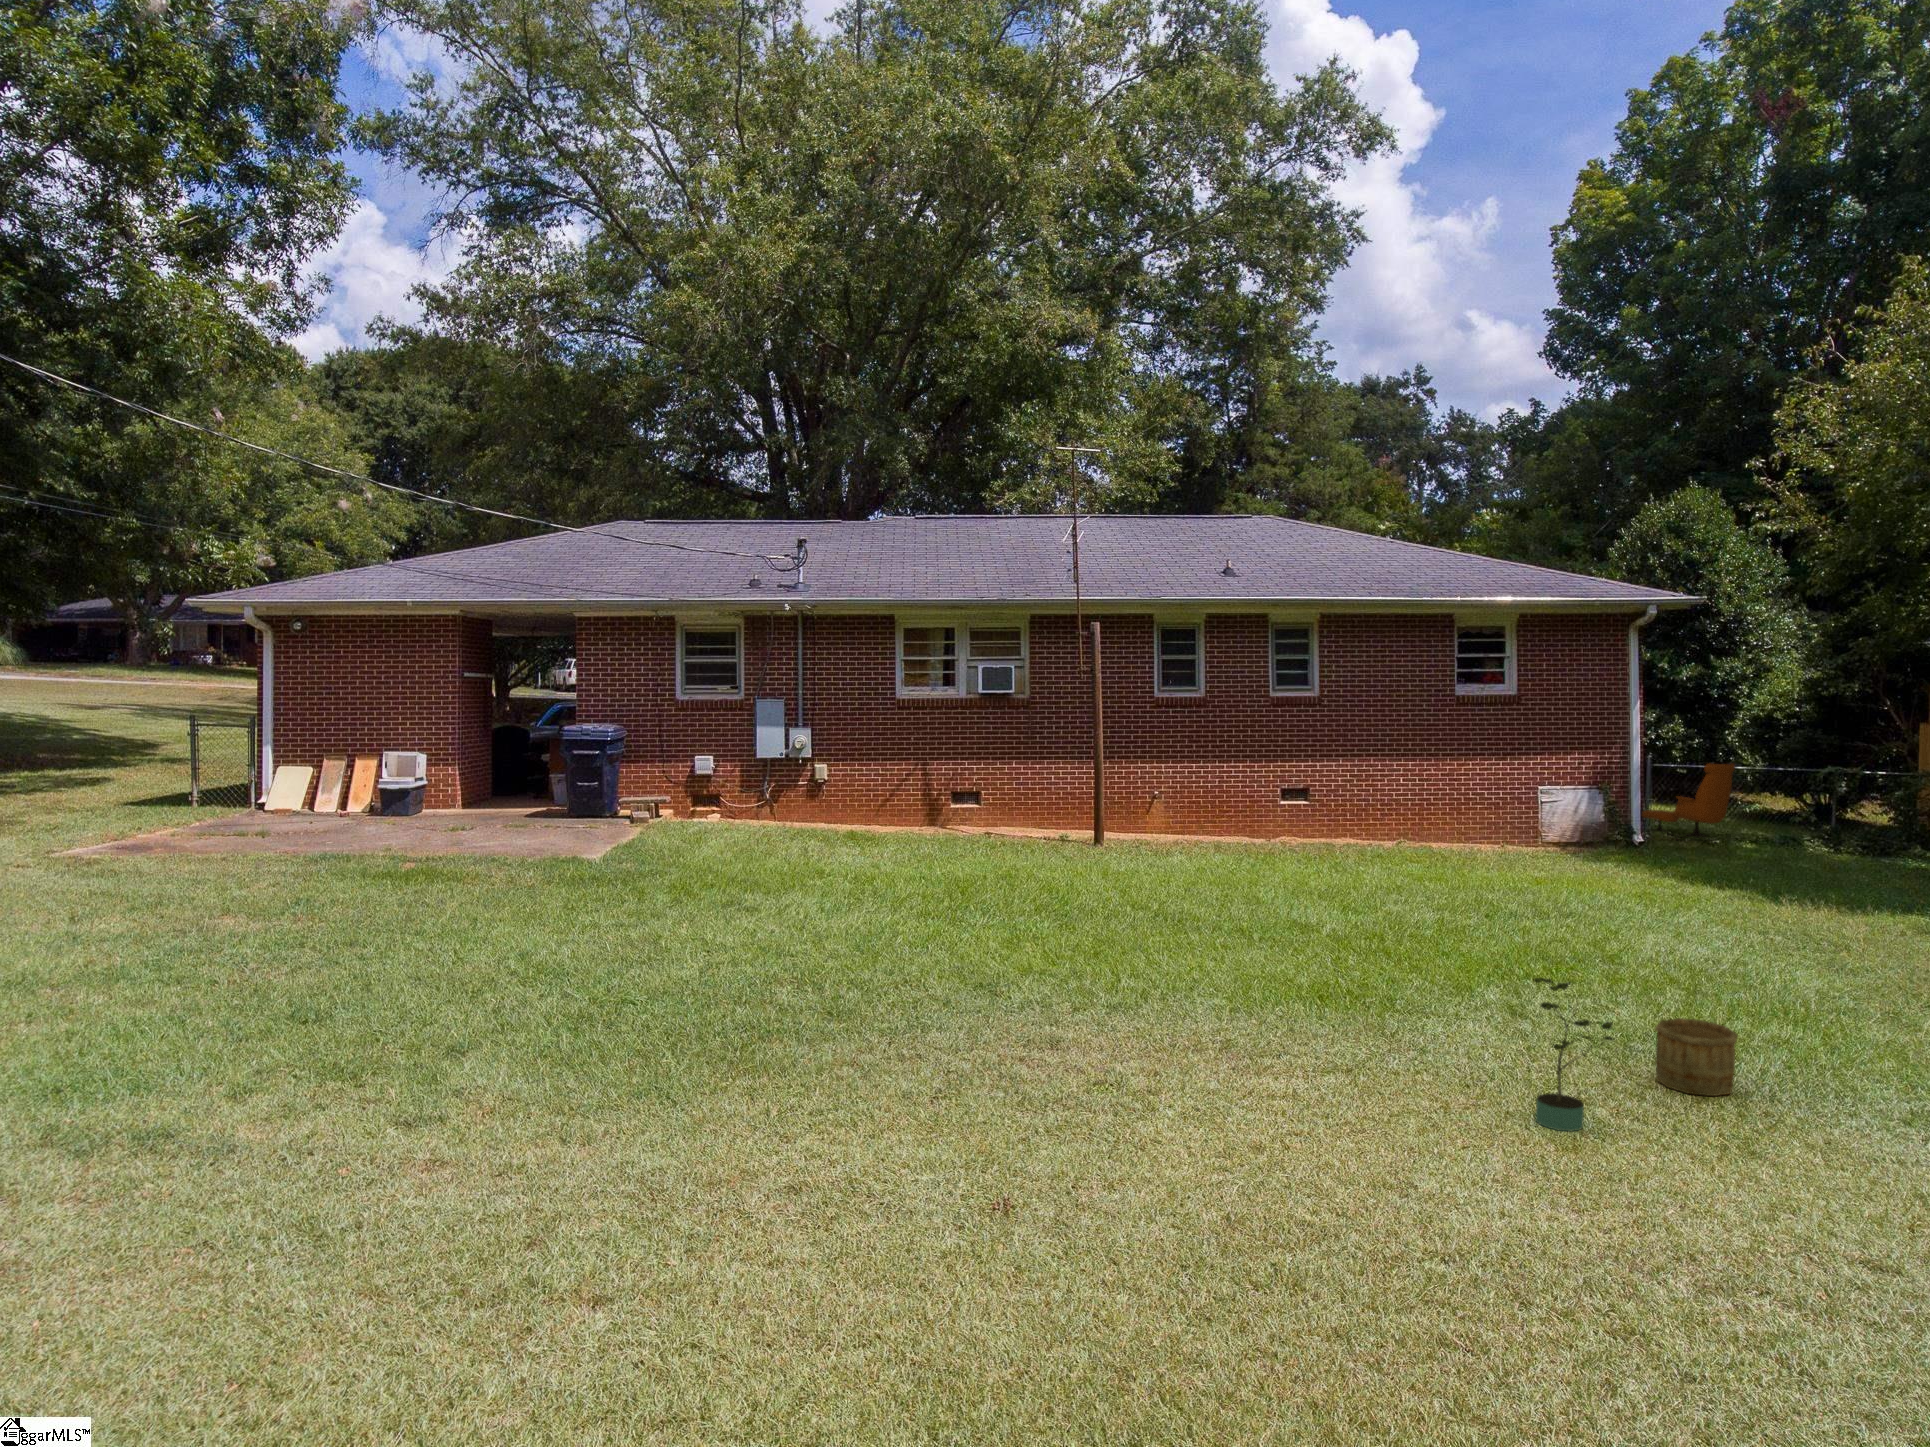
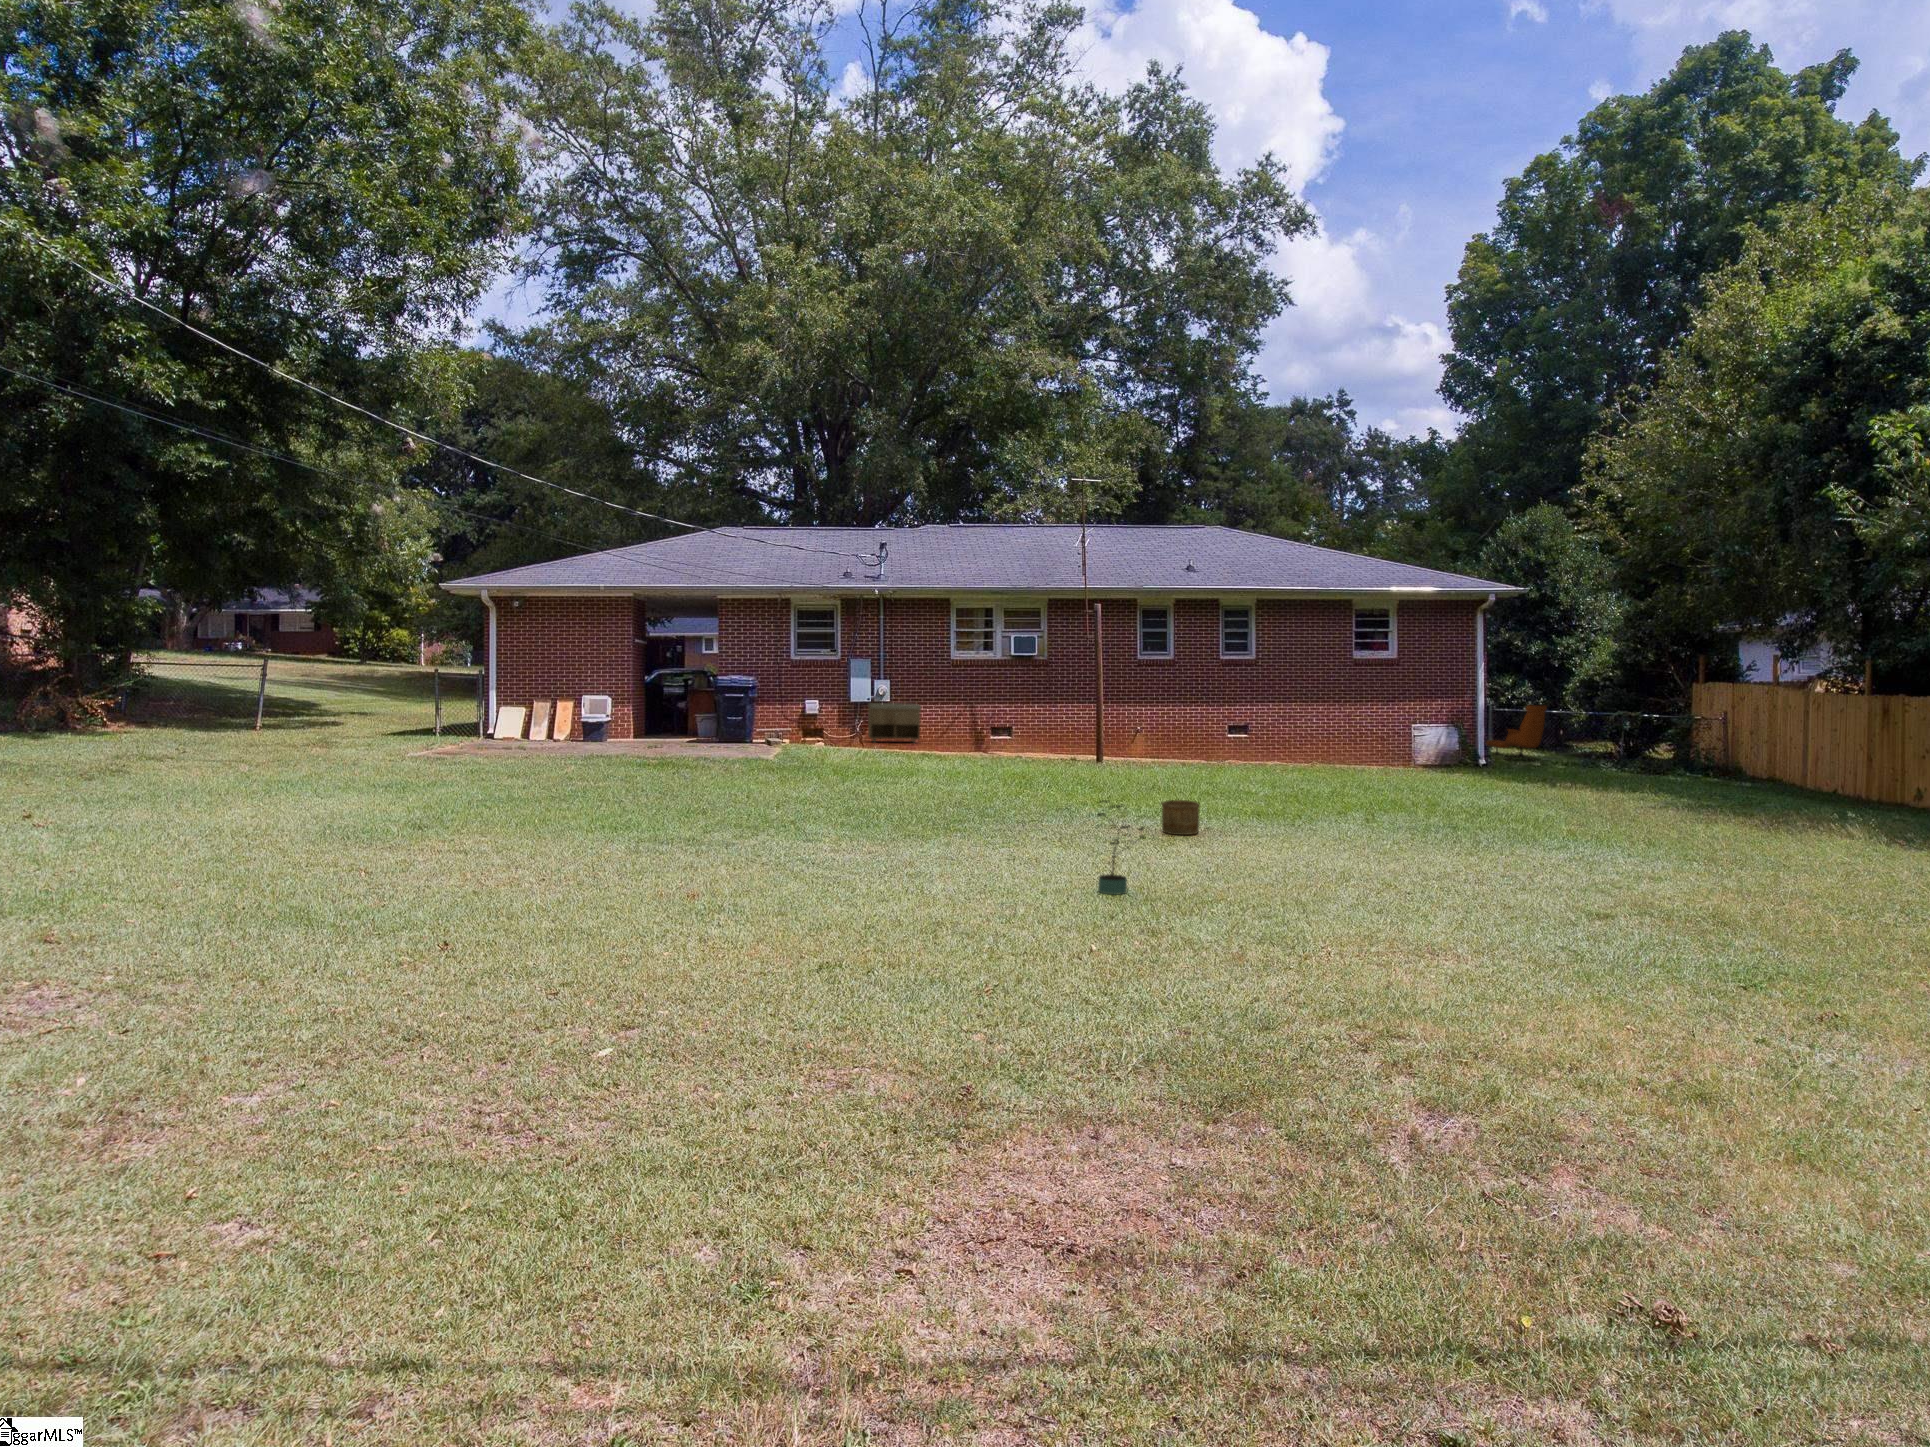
storage bench: none [779,760,850,816] -> present [868,703,921,742]
potted plant: present [1534,978,1614,1131] -> present [1097,801,1144,895]
wooden bucket: present [1655,1018,1738,1096] -> present [1161,800,1200,835]

